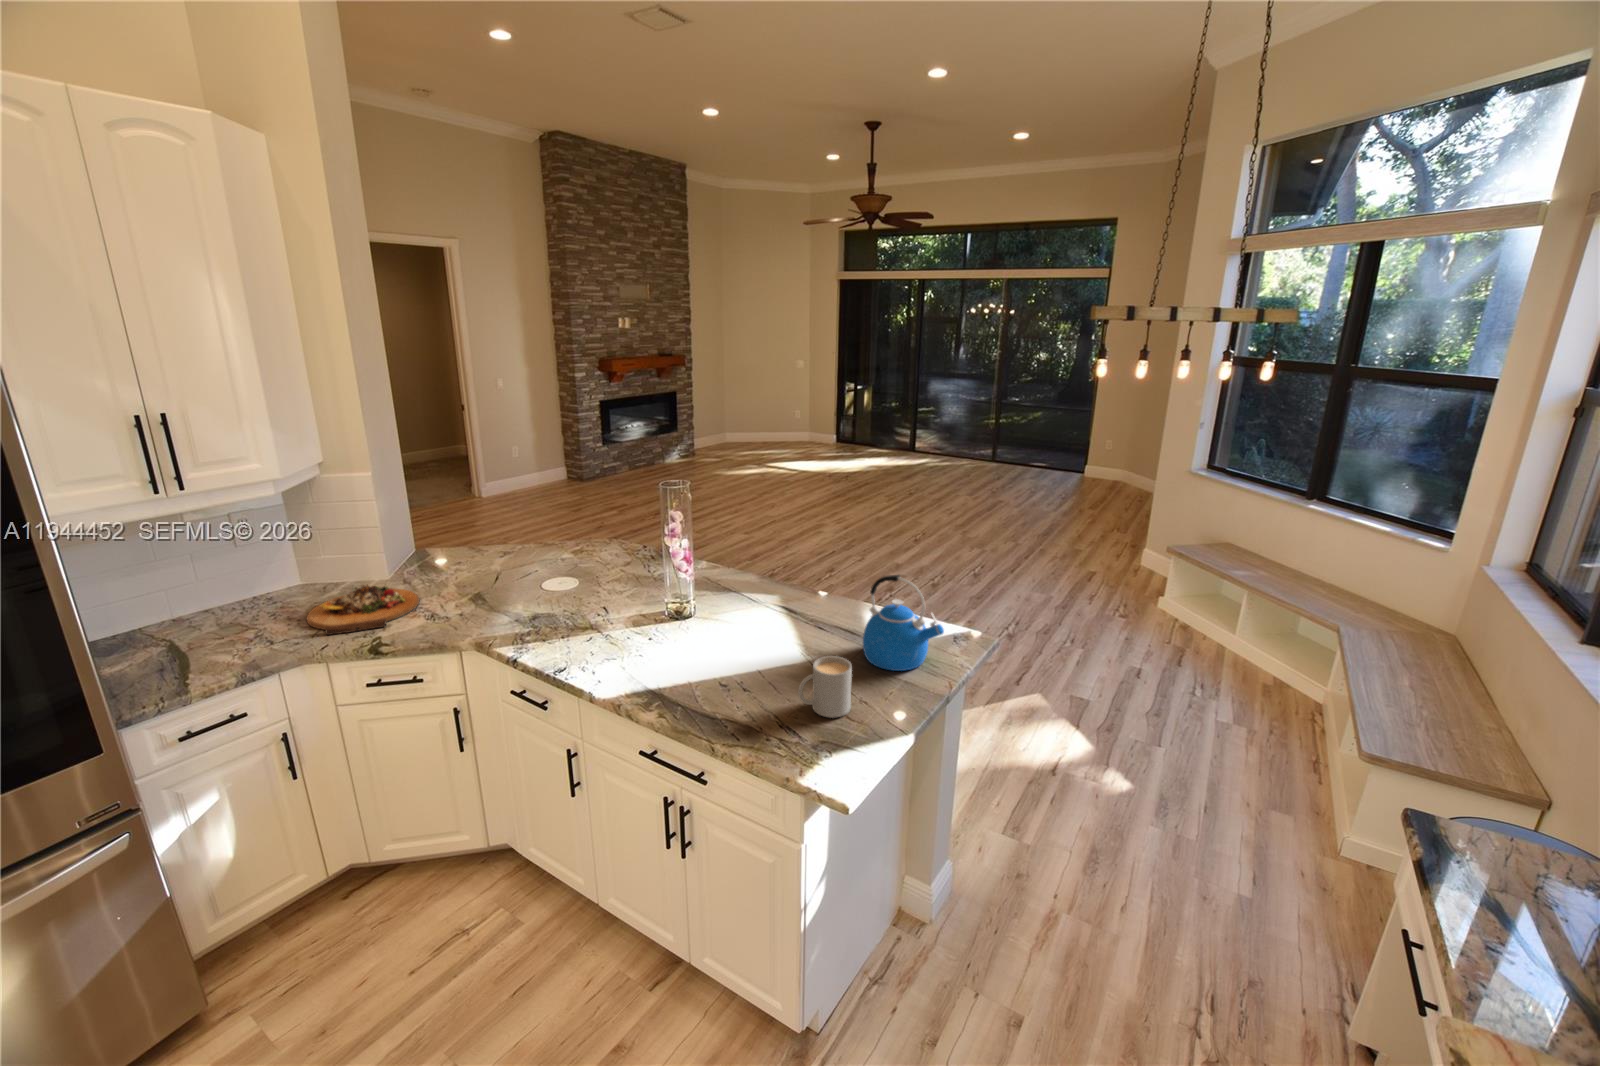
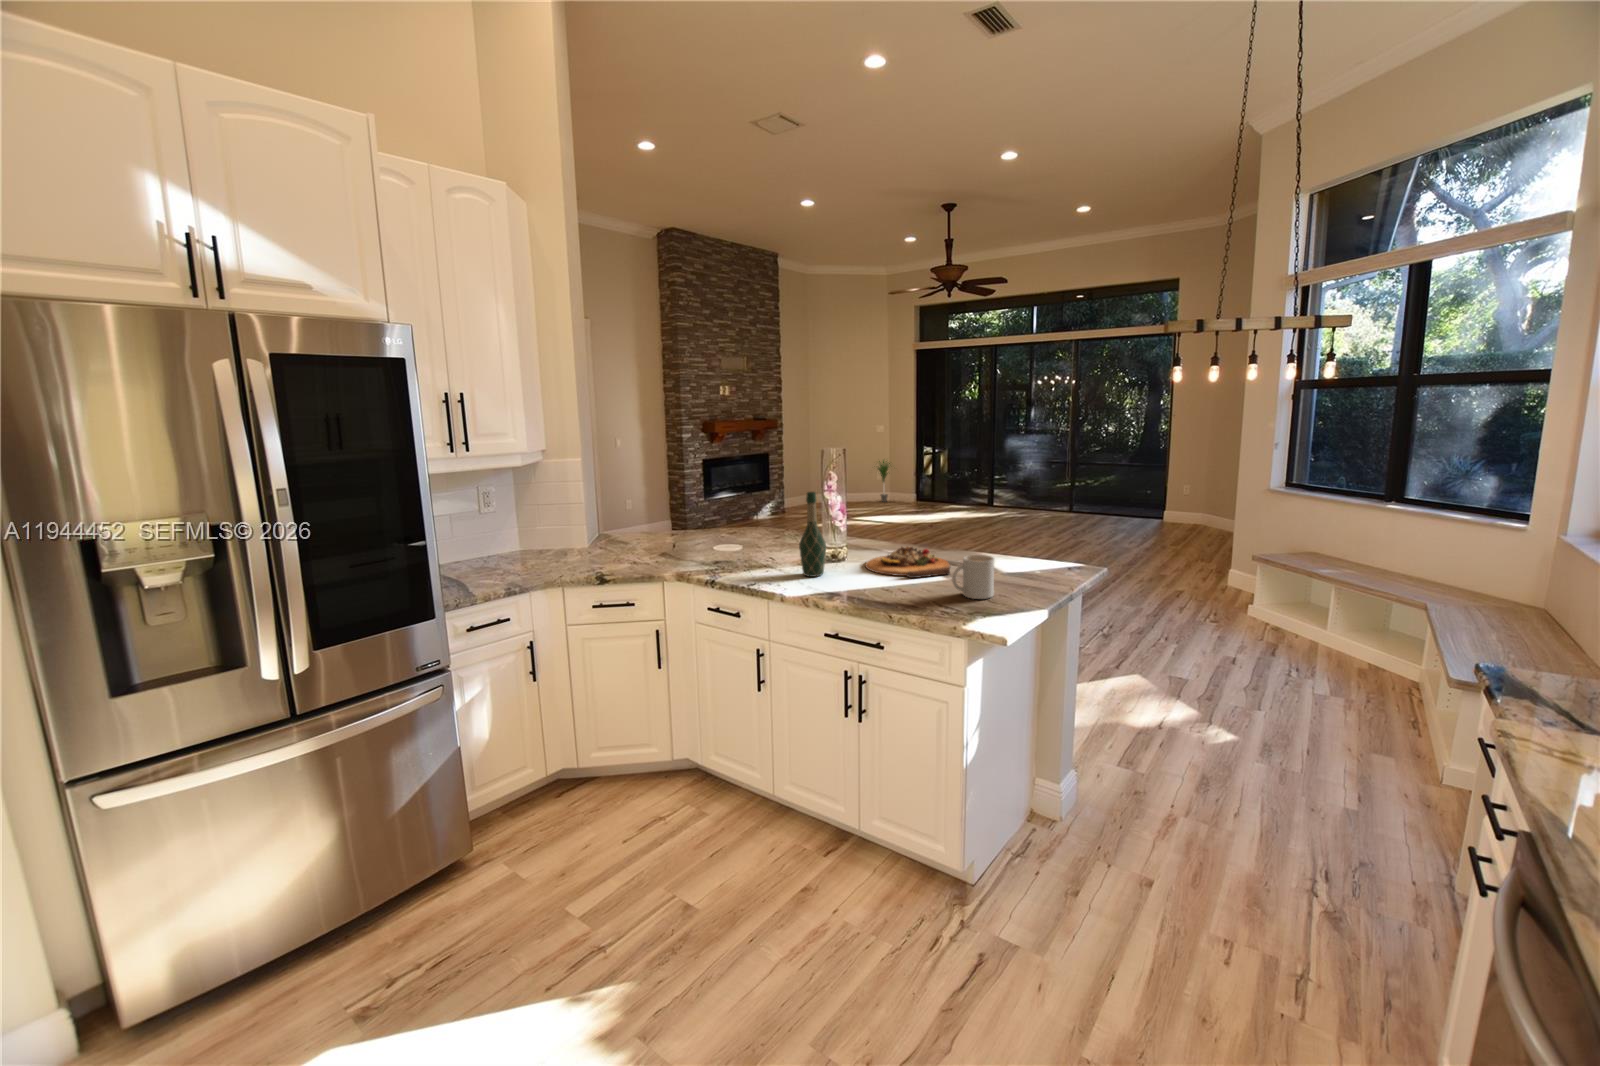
potted plant: none [788,393,821,445] -> present [878,460,890,502]
wine bottle: none [621,554,655,659] -> present [799,492,826,577]
kettle: present [863,575,944,671] -> none [994,504,1063,580]
cutting board: present [307,586,419,635] -> present [865,547,950,578]

